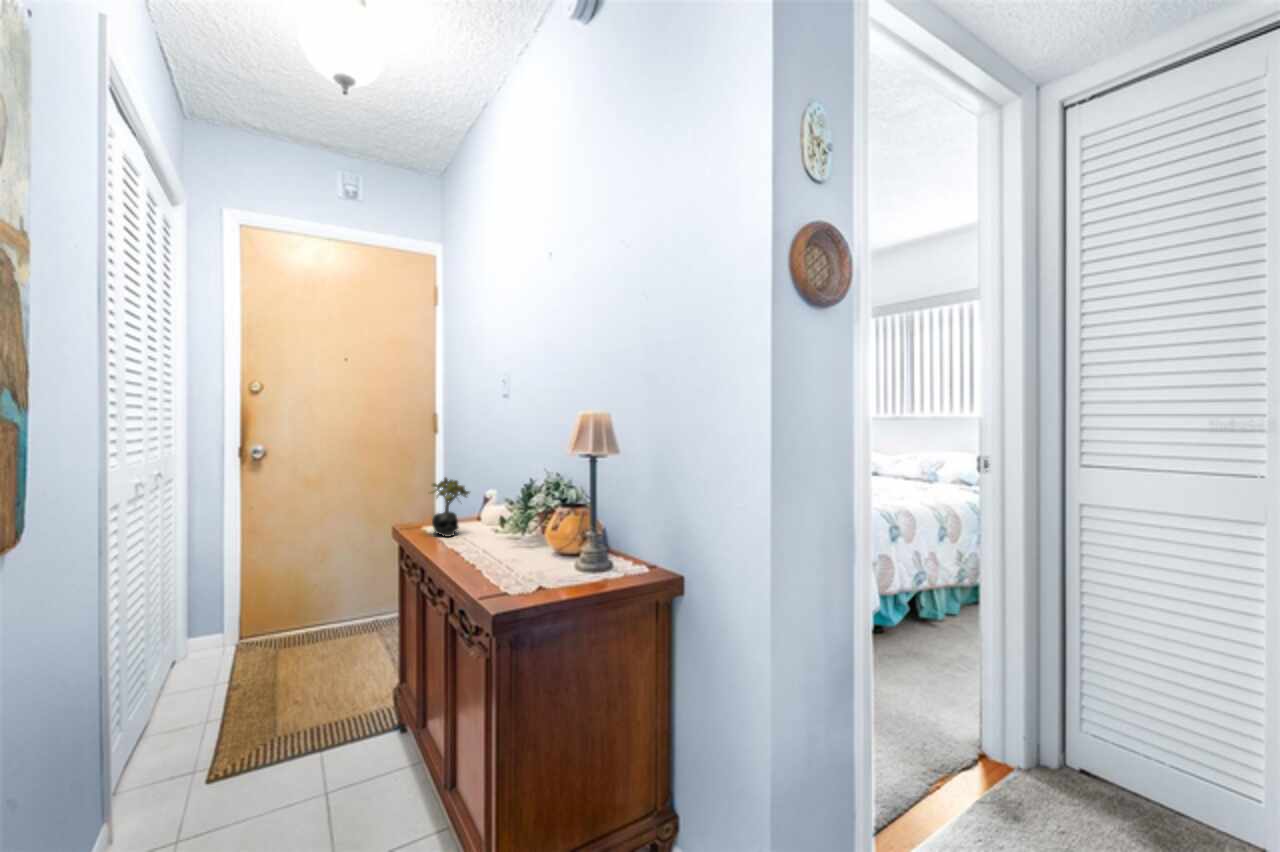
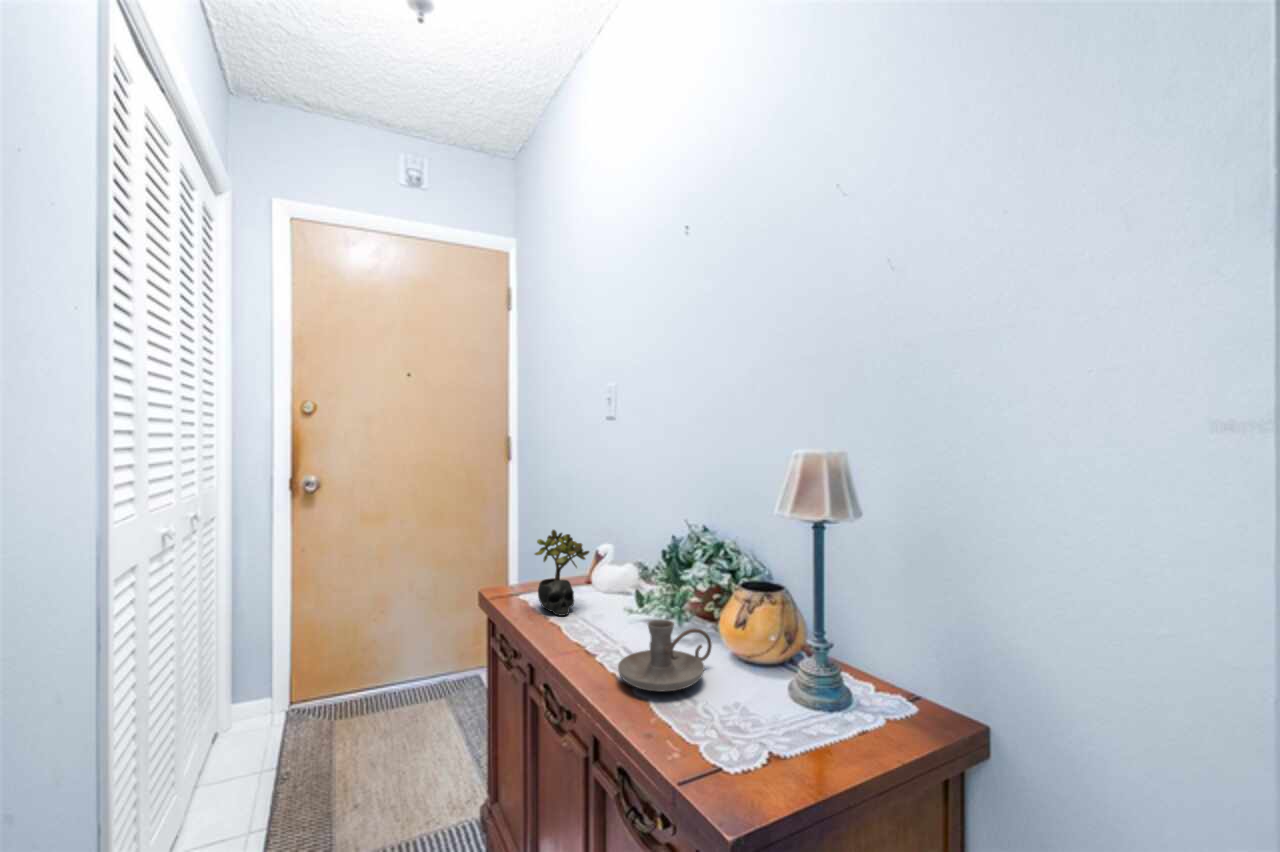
candle holder: none [469,525,536,566] -> present [618,619,712,691]

